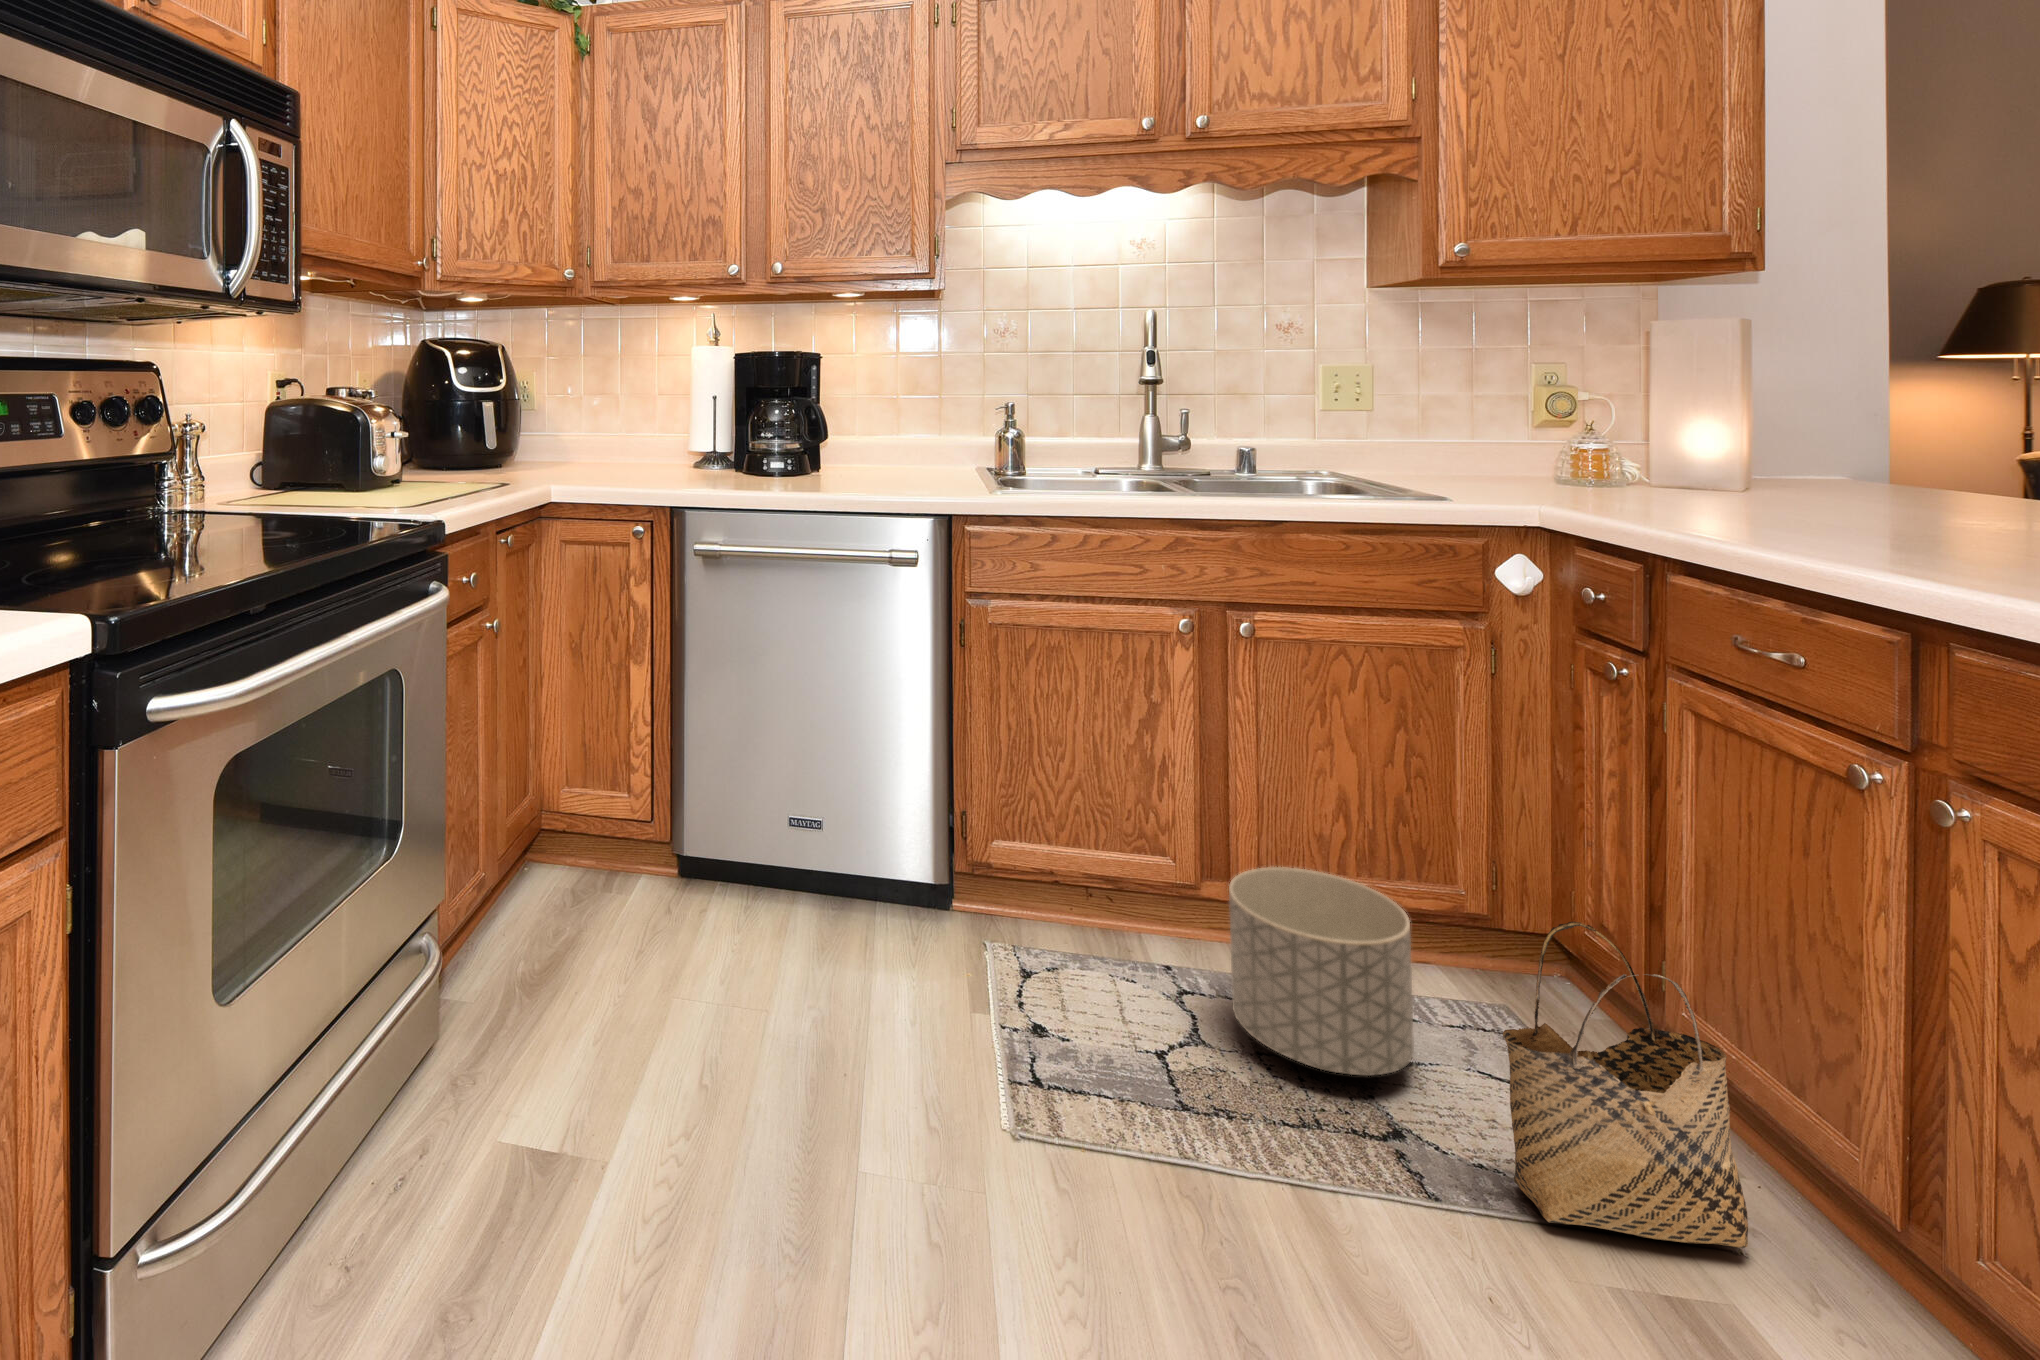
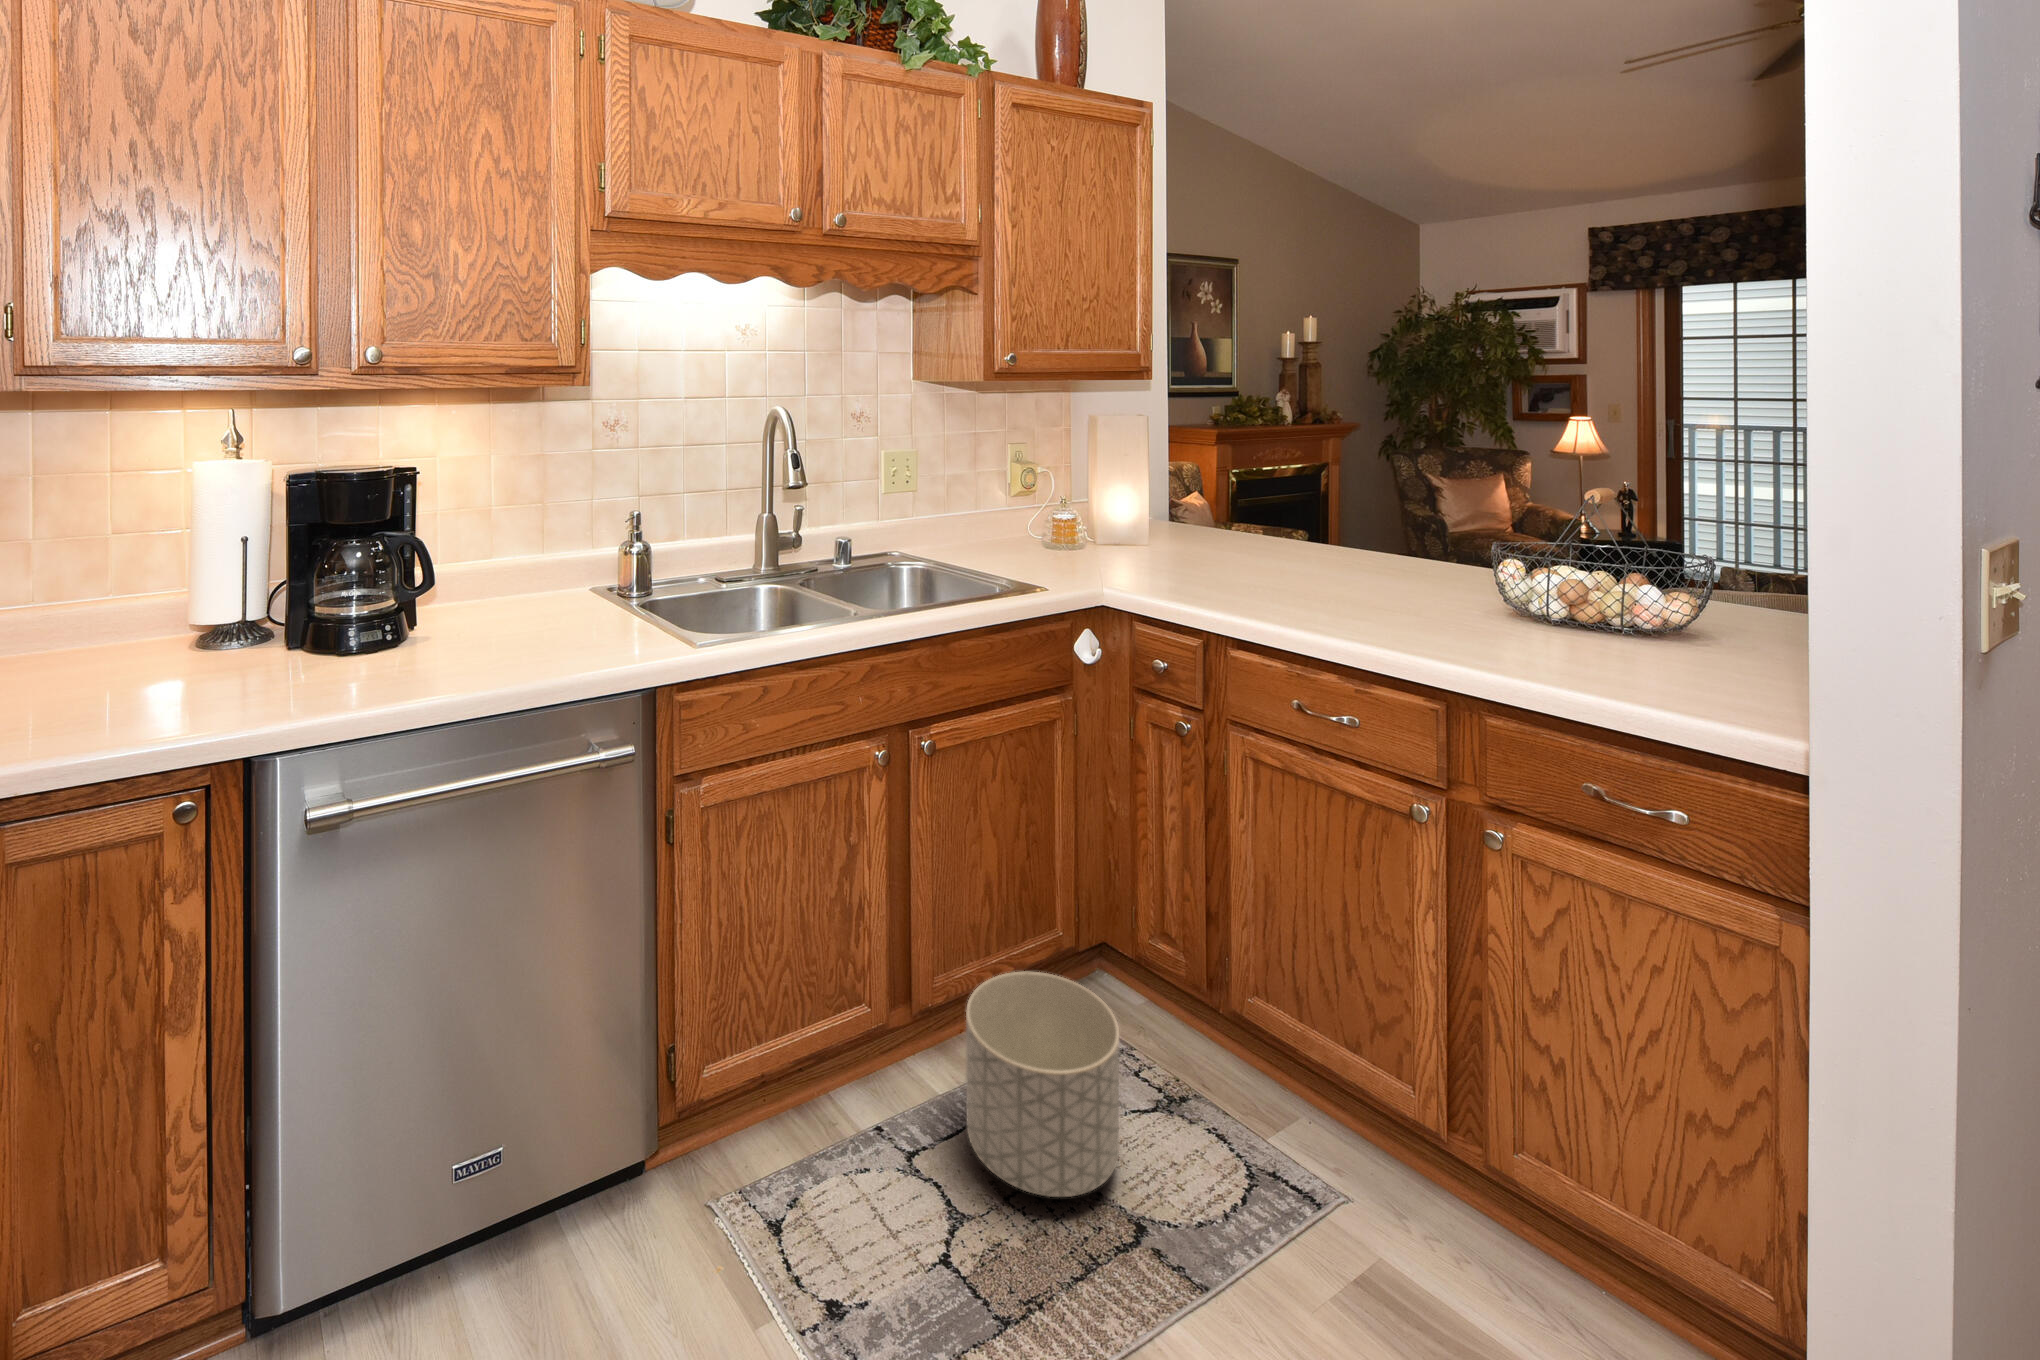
woven basket: present [1503,922,1748,1248] -> none [1237,973,1363,1263]

